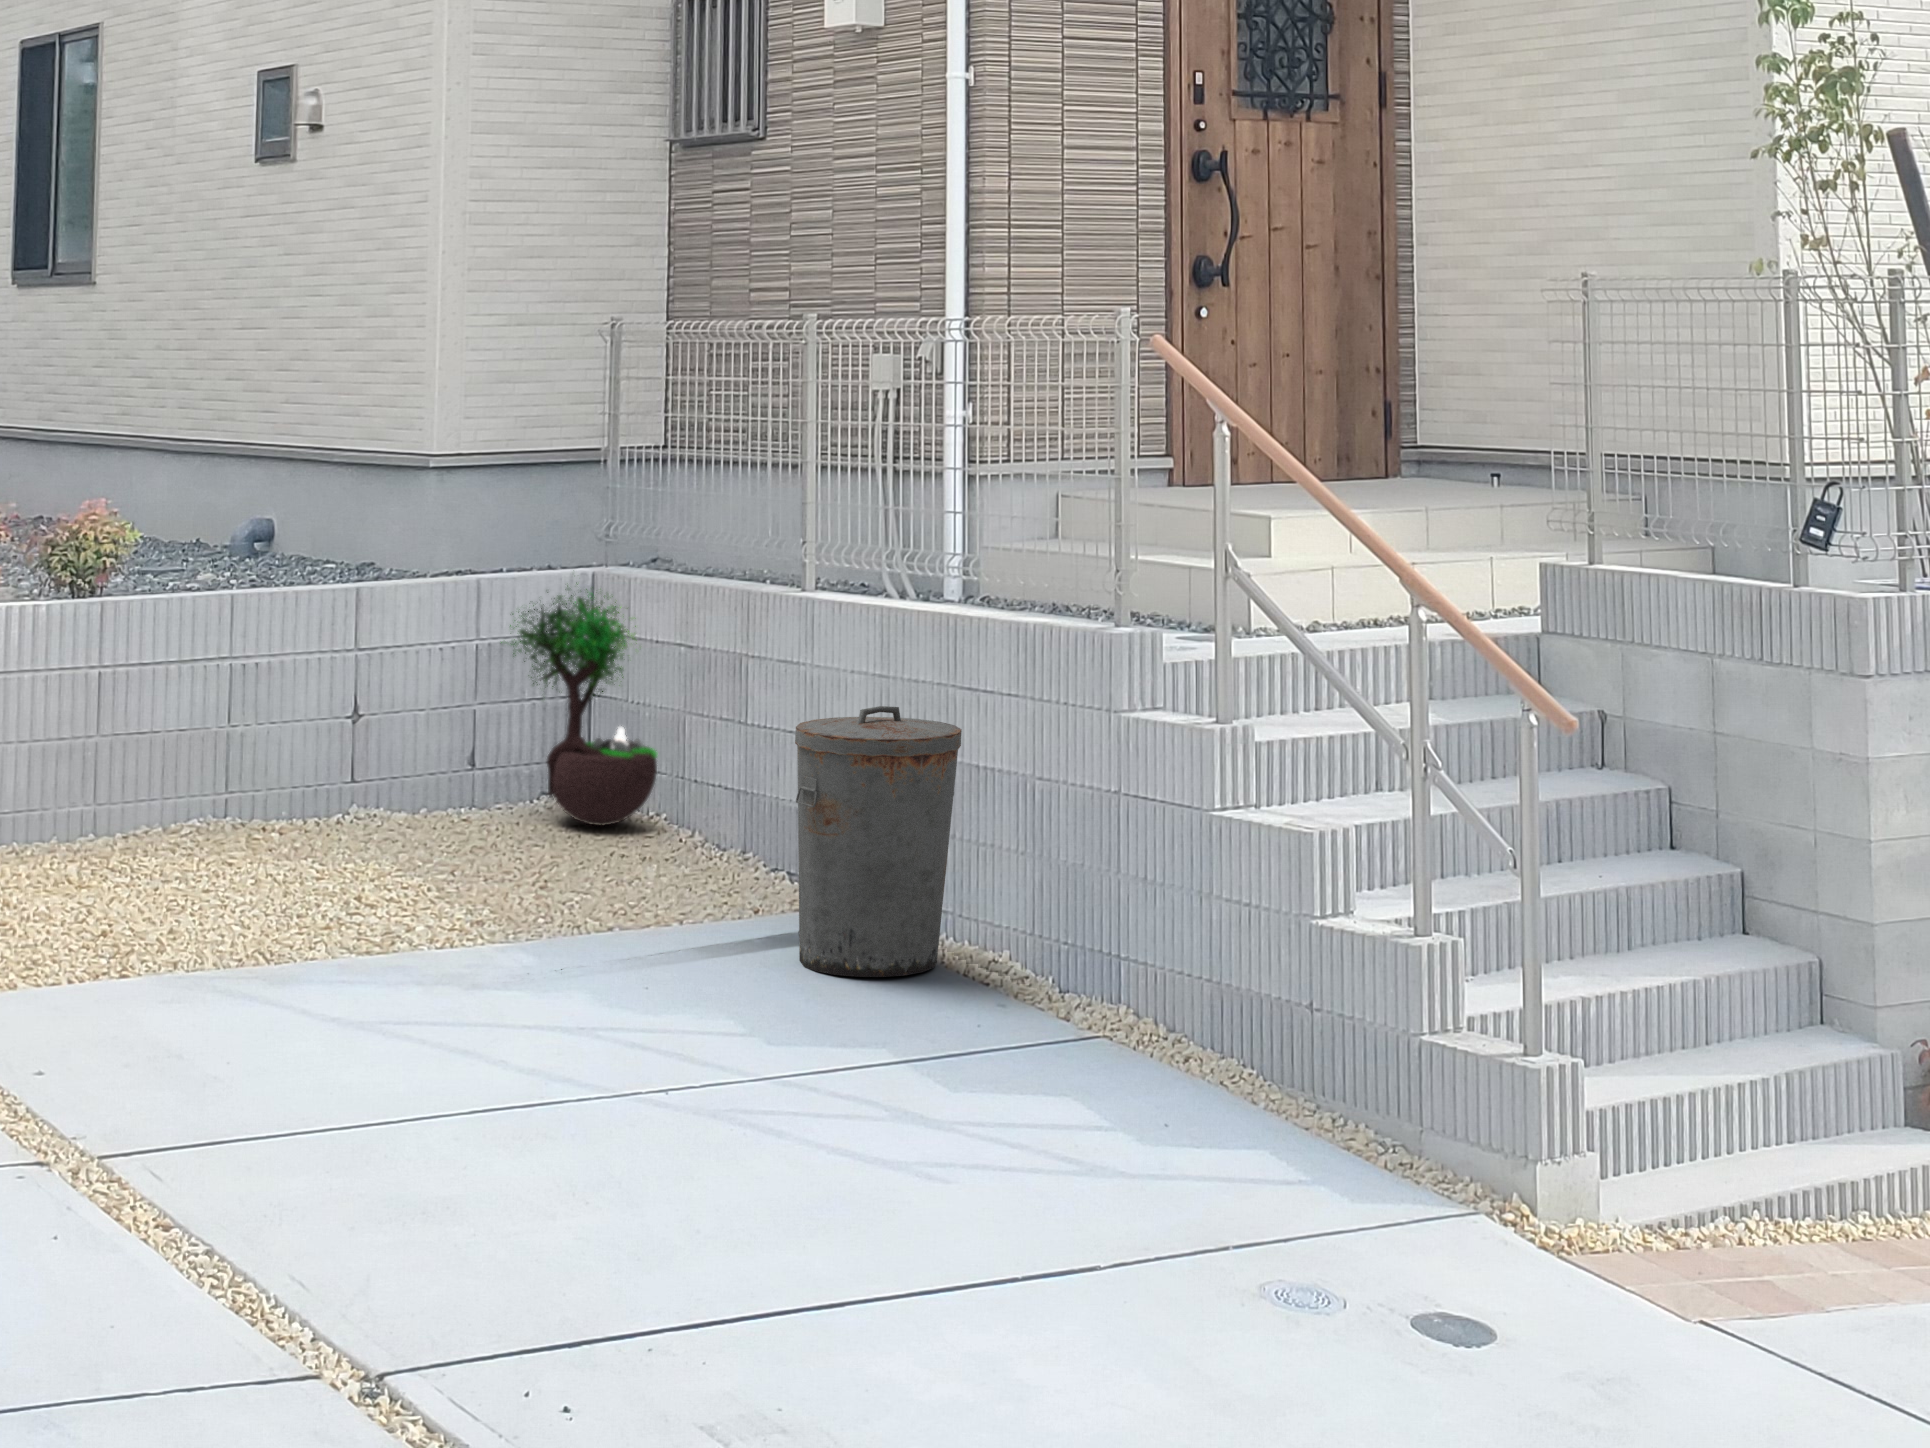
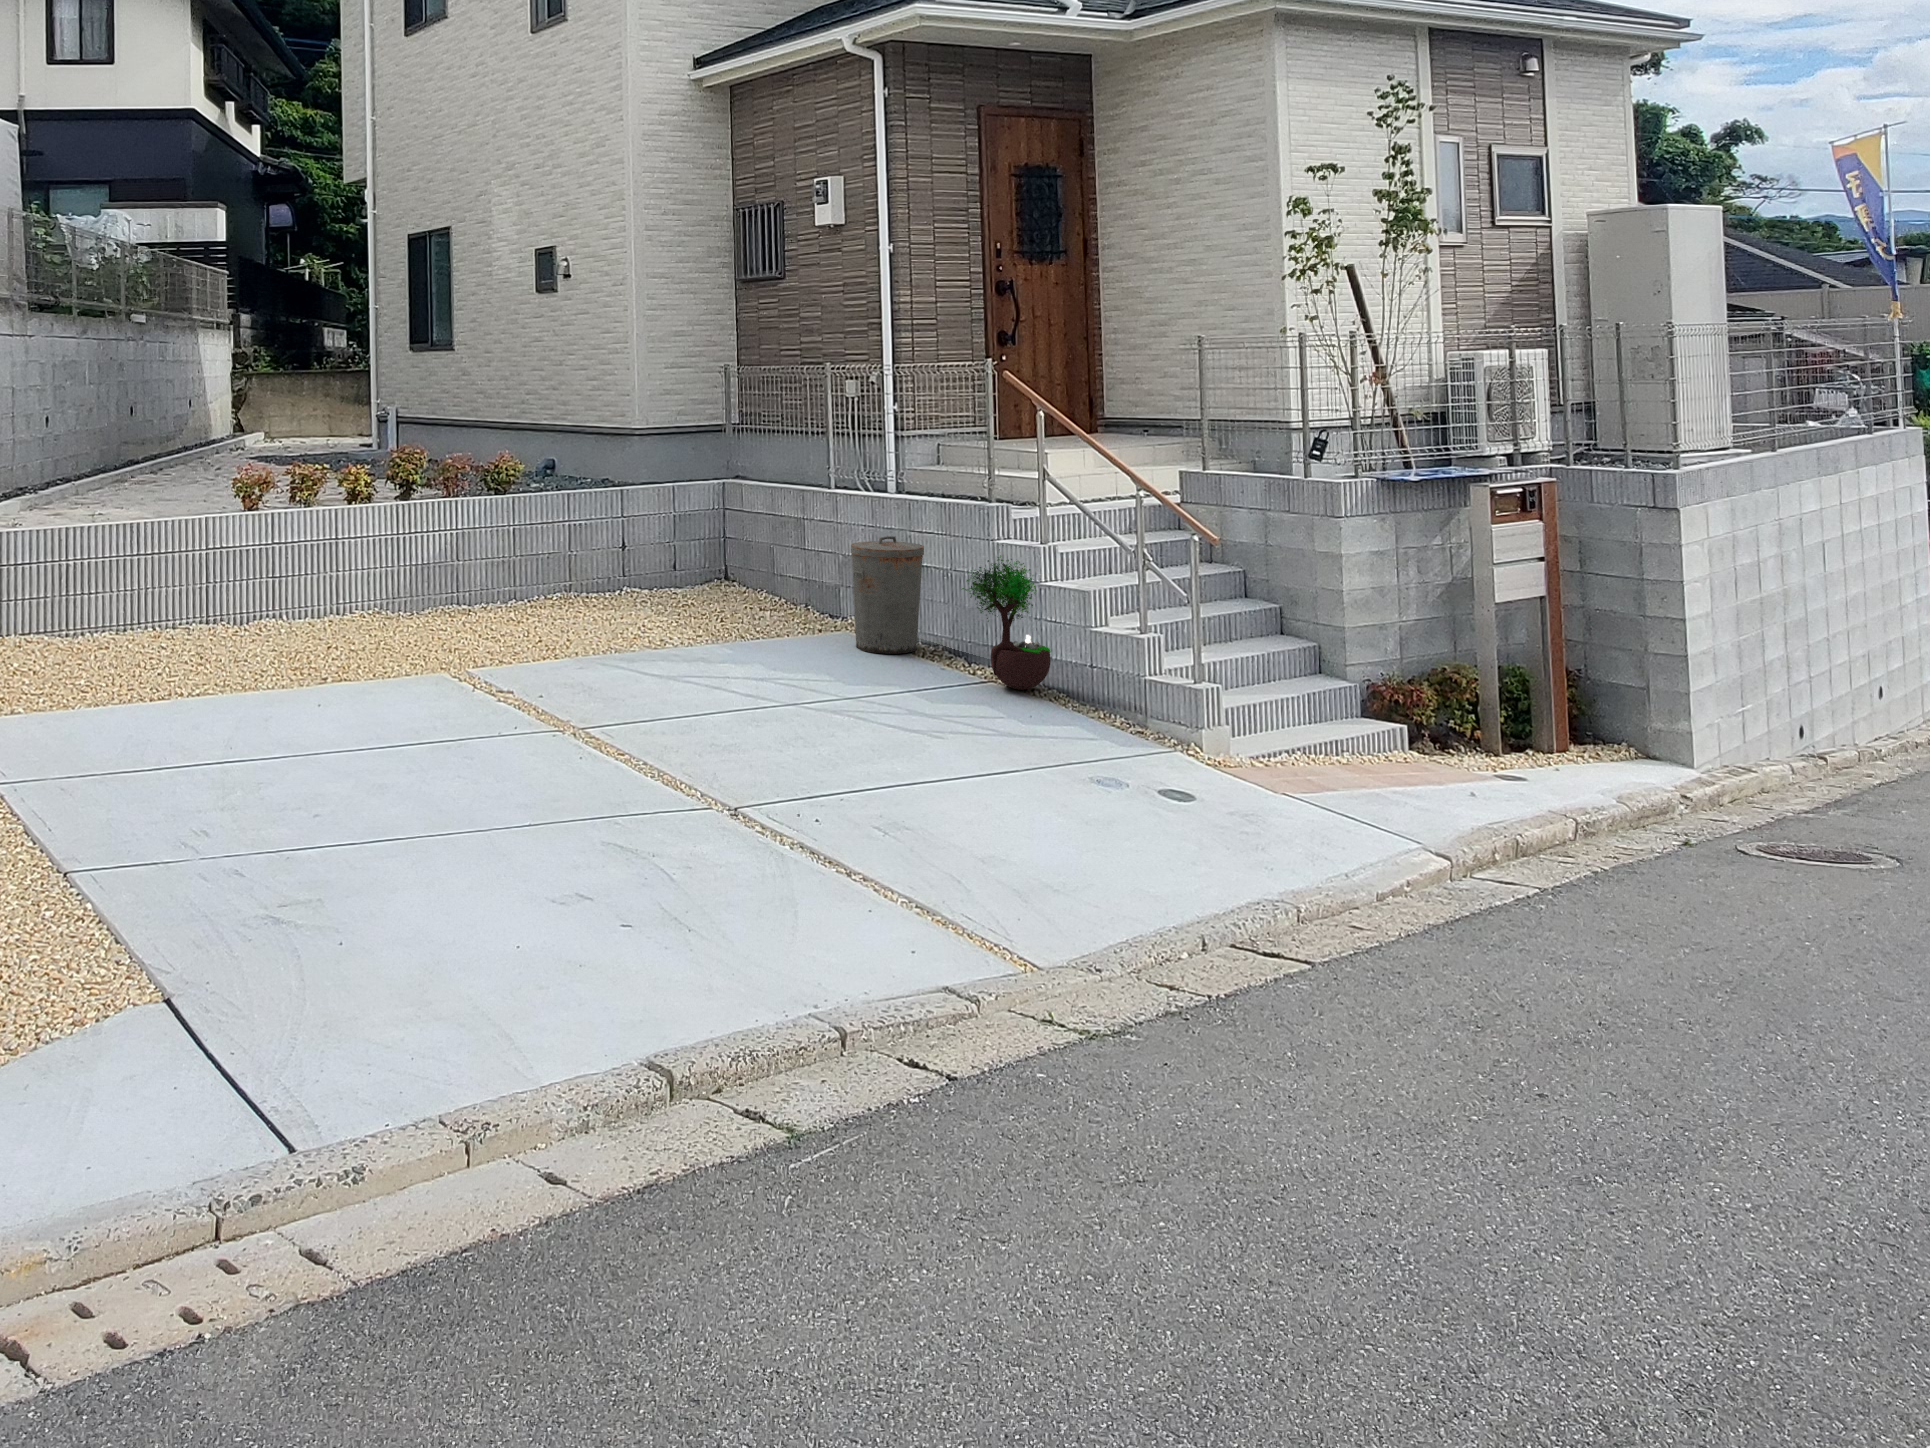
potted tree: present [501,583,657,826] -> present [962,549,1051,690]

